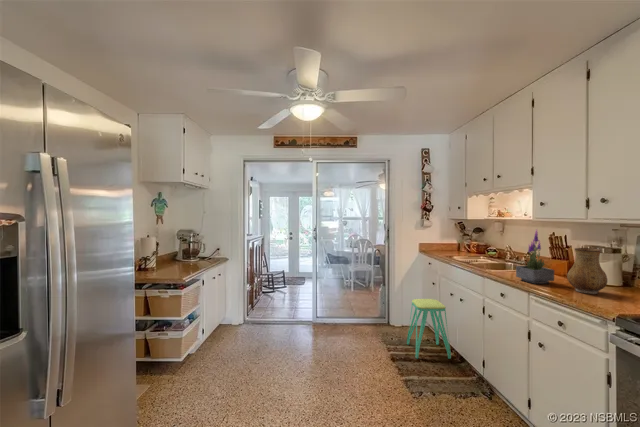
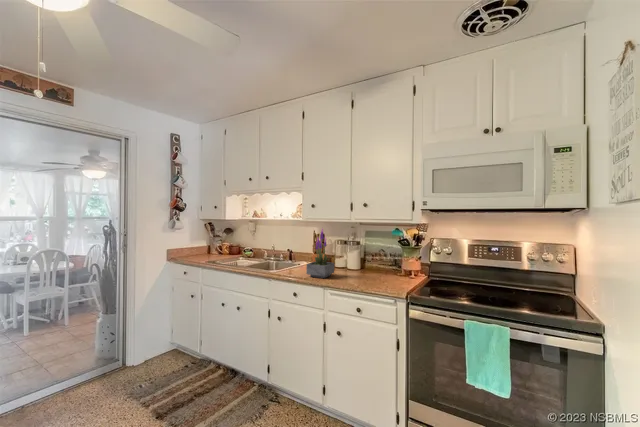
ceramic pitcher: present [567,248,607,294] -> none [348,241,373,279]
stool: present [407,299,451,359] -> none [164,315,222,396]

